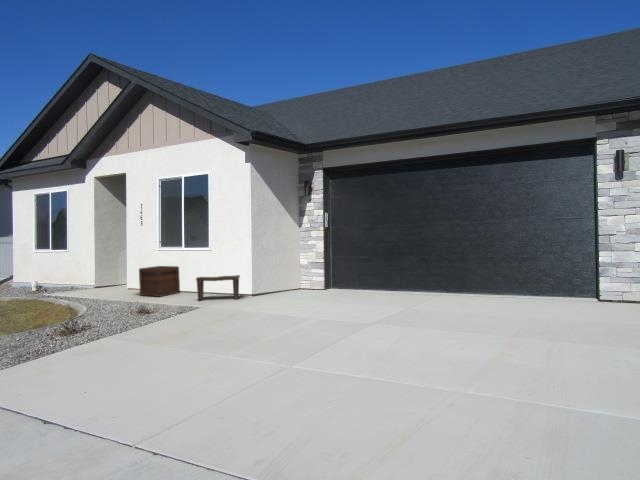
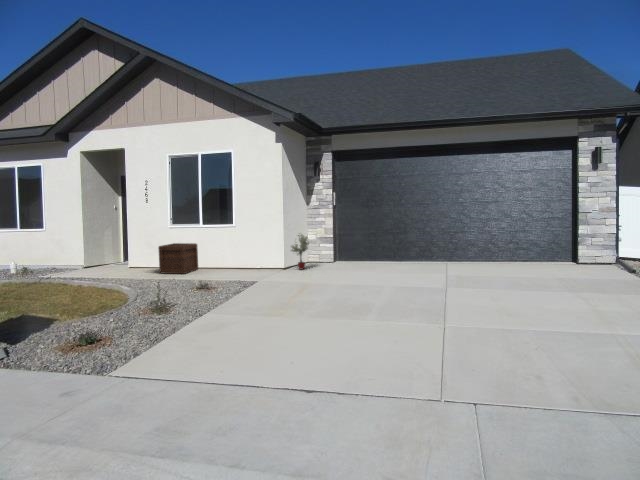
potted tree: none [259,256,284,296] -> present [291,235,309,269]
bench: present [196,275,240,300] -> none [232,251,273,276]

